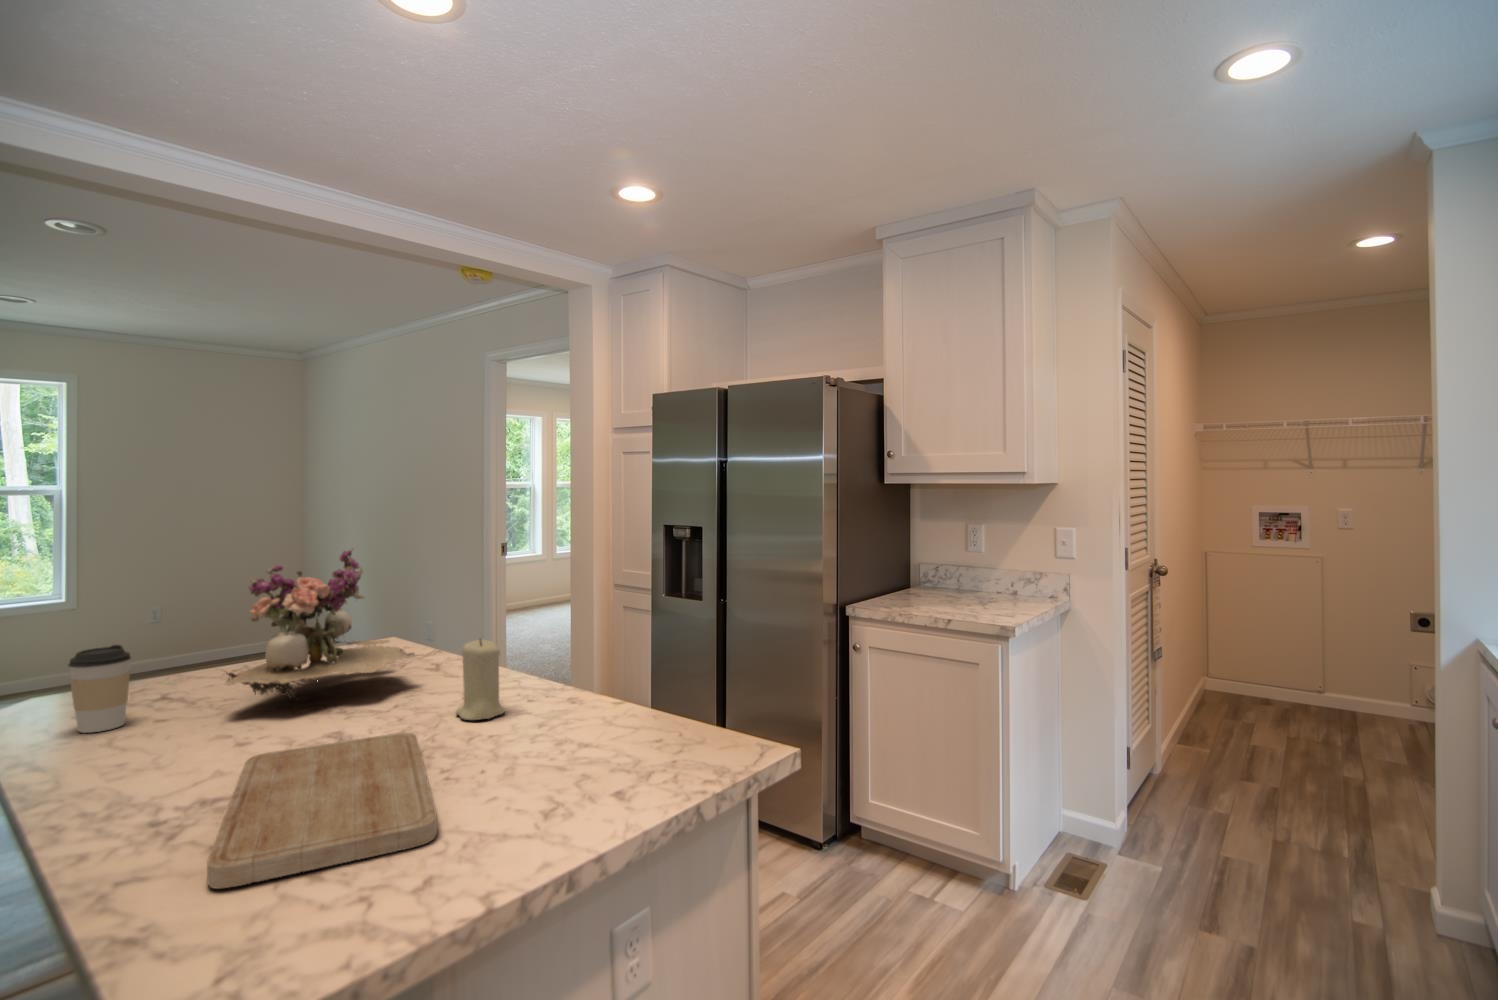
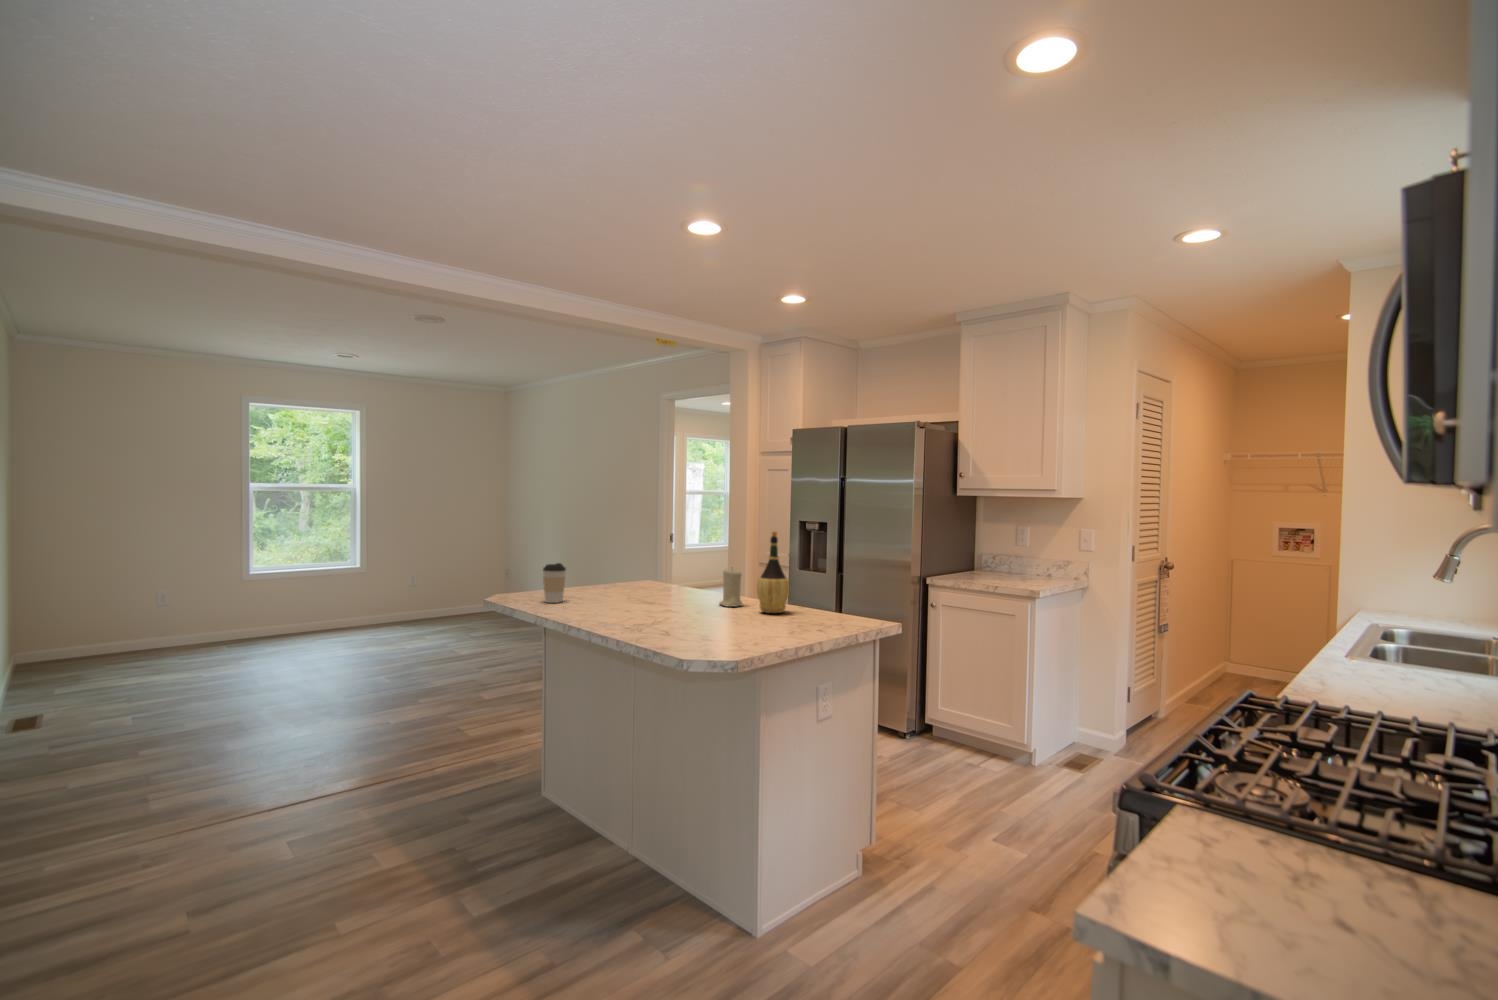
flower arrangement: present [226,547,414,698] -> none [605,522,687,597]
wine bottle: none [516,569,586,742] -> present [757,532,789,613]
cutting board: present [207,733,437,889] -> none [647,605,746,636]

